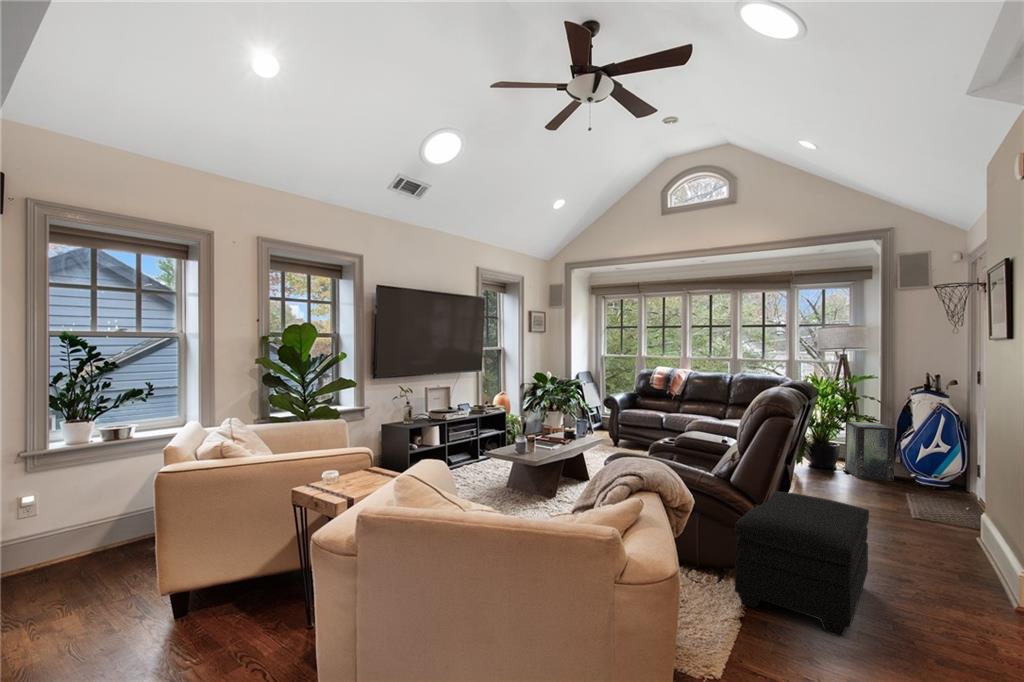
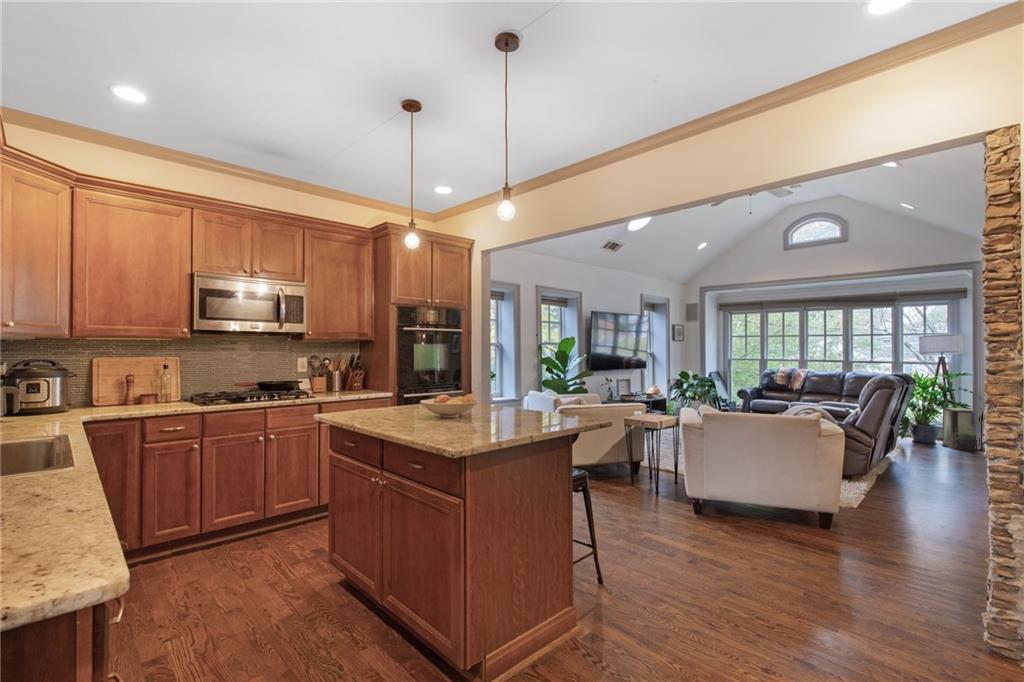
ottoman: present [735,491,869,637] -> none [862,437,949,506]

